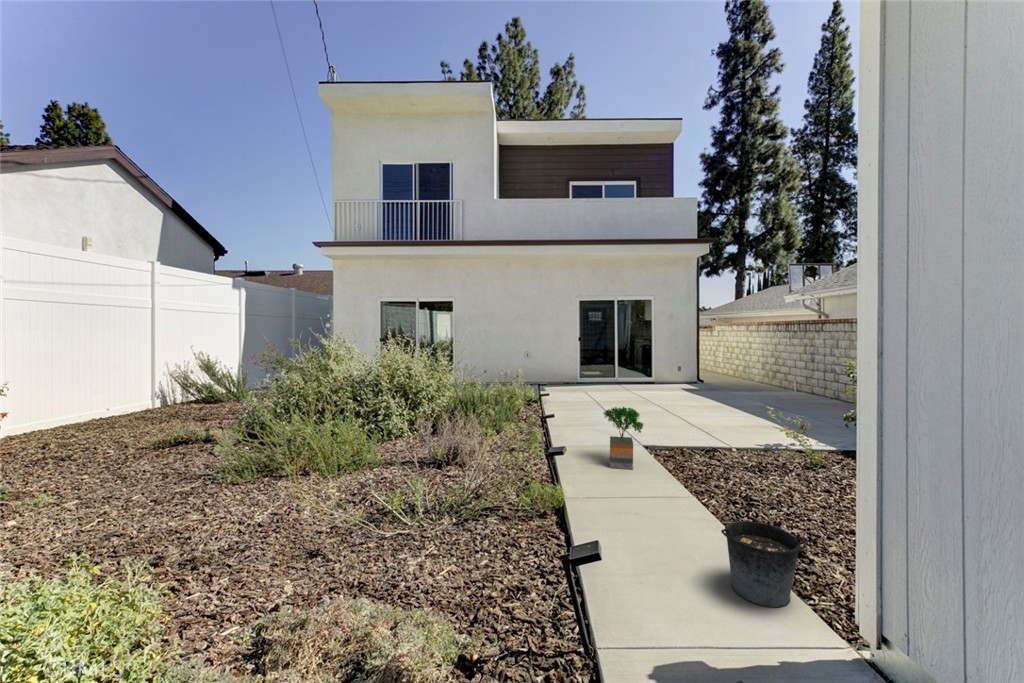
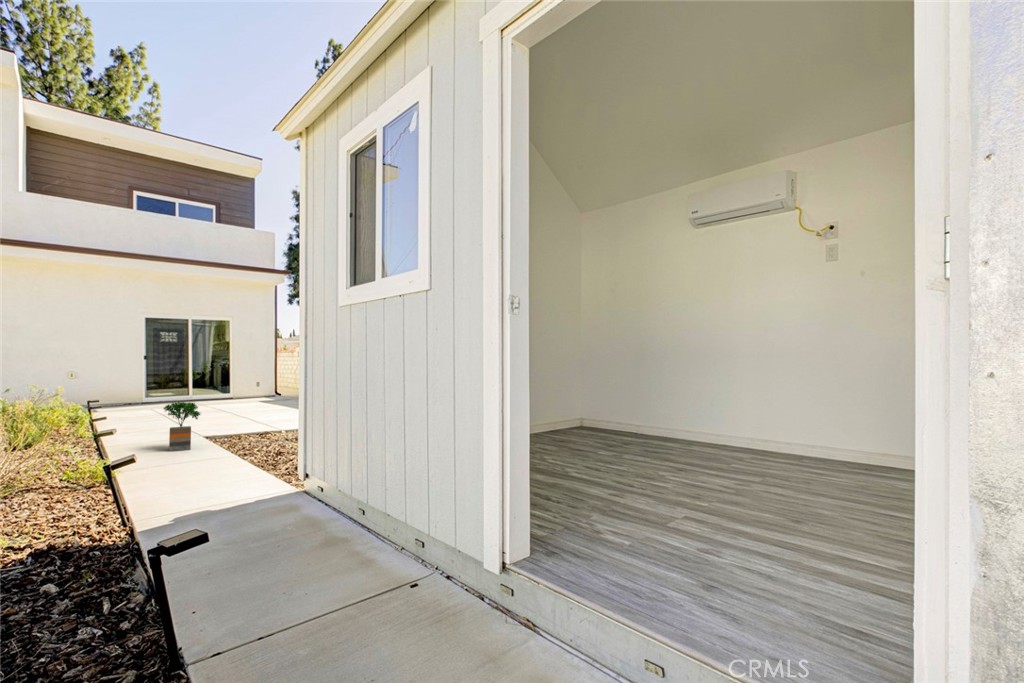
bucket: present [721,521,806,607] -> none [237,443,284,483]

